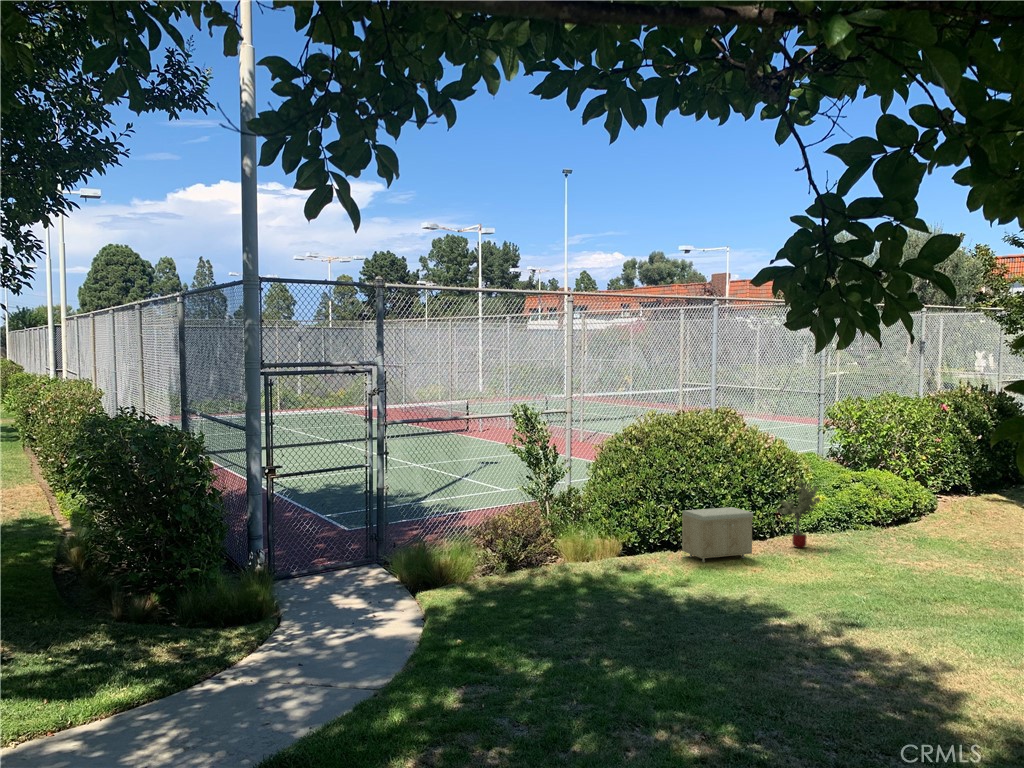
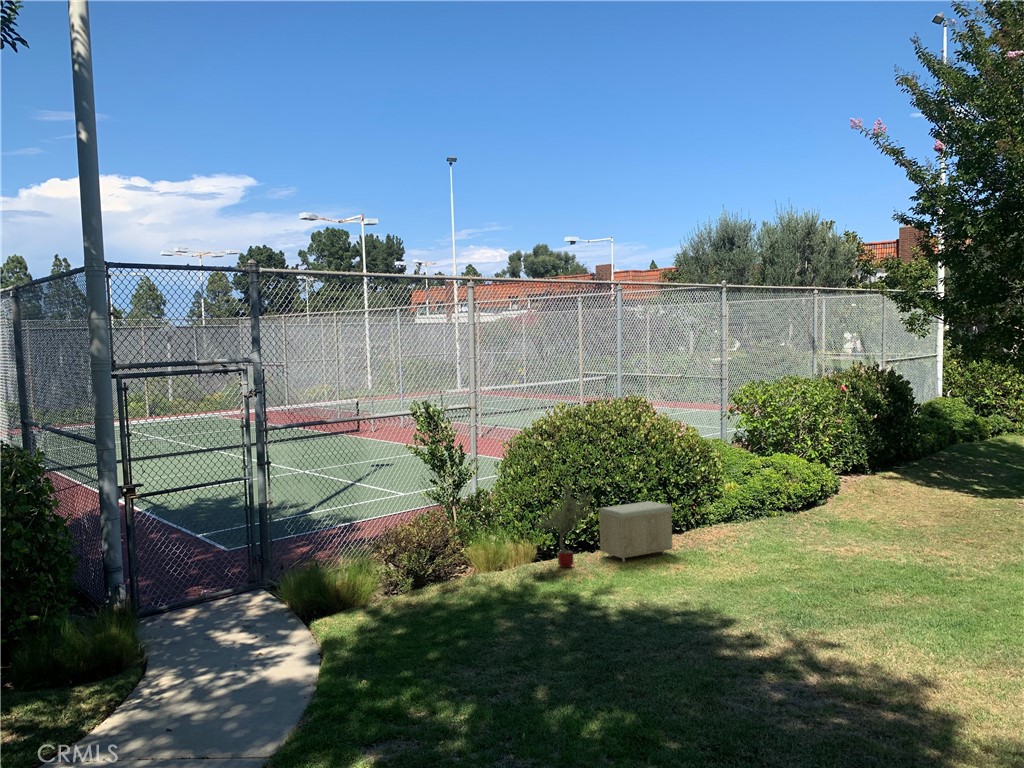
potted tree: present [777,479,820,548] -> present [535,485,593,568]

